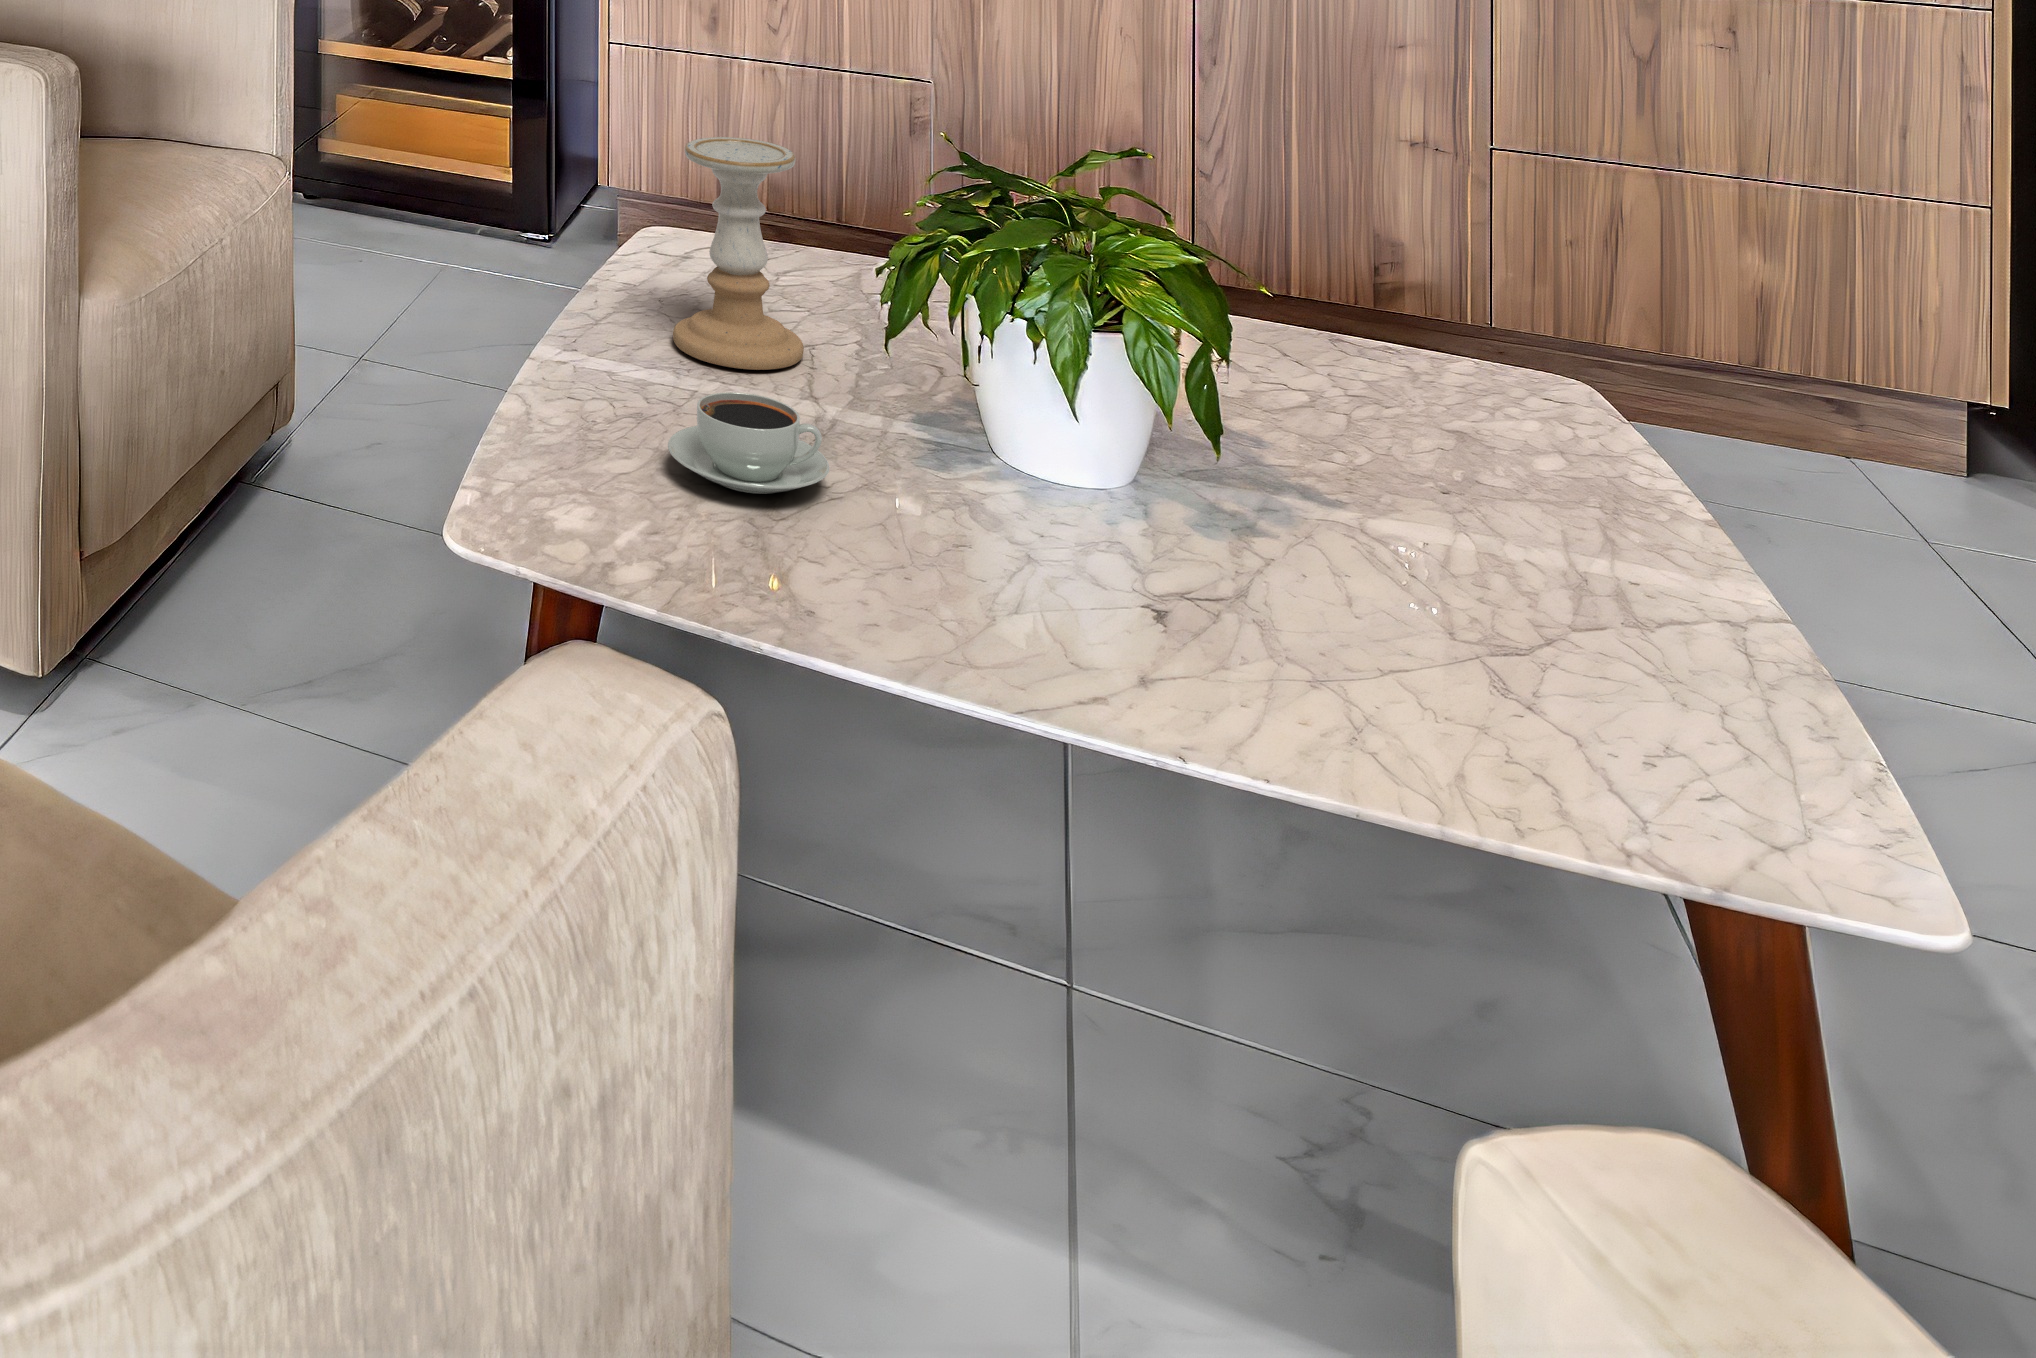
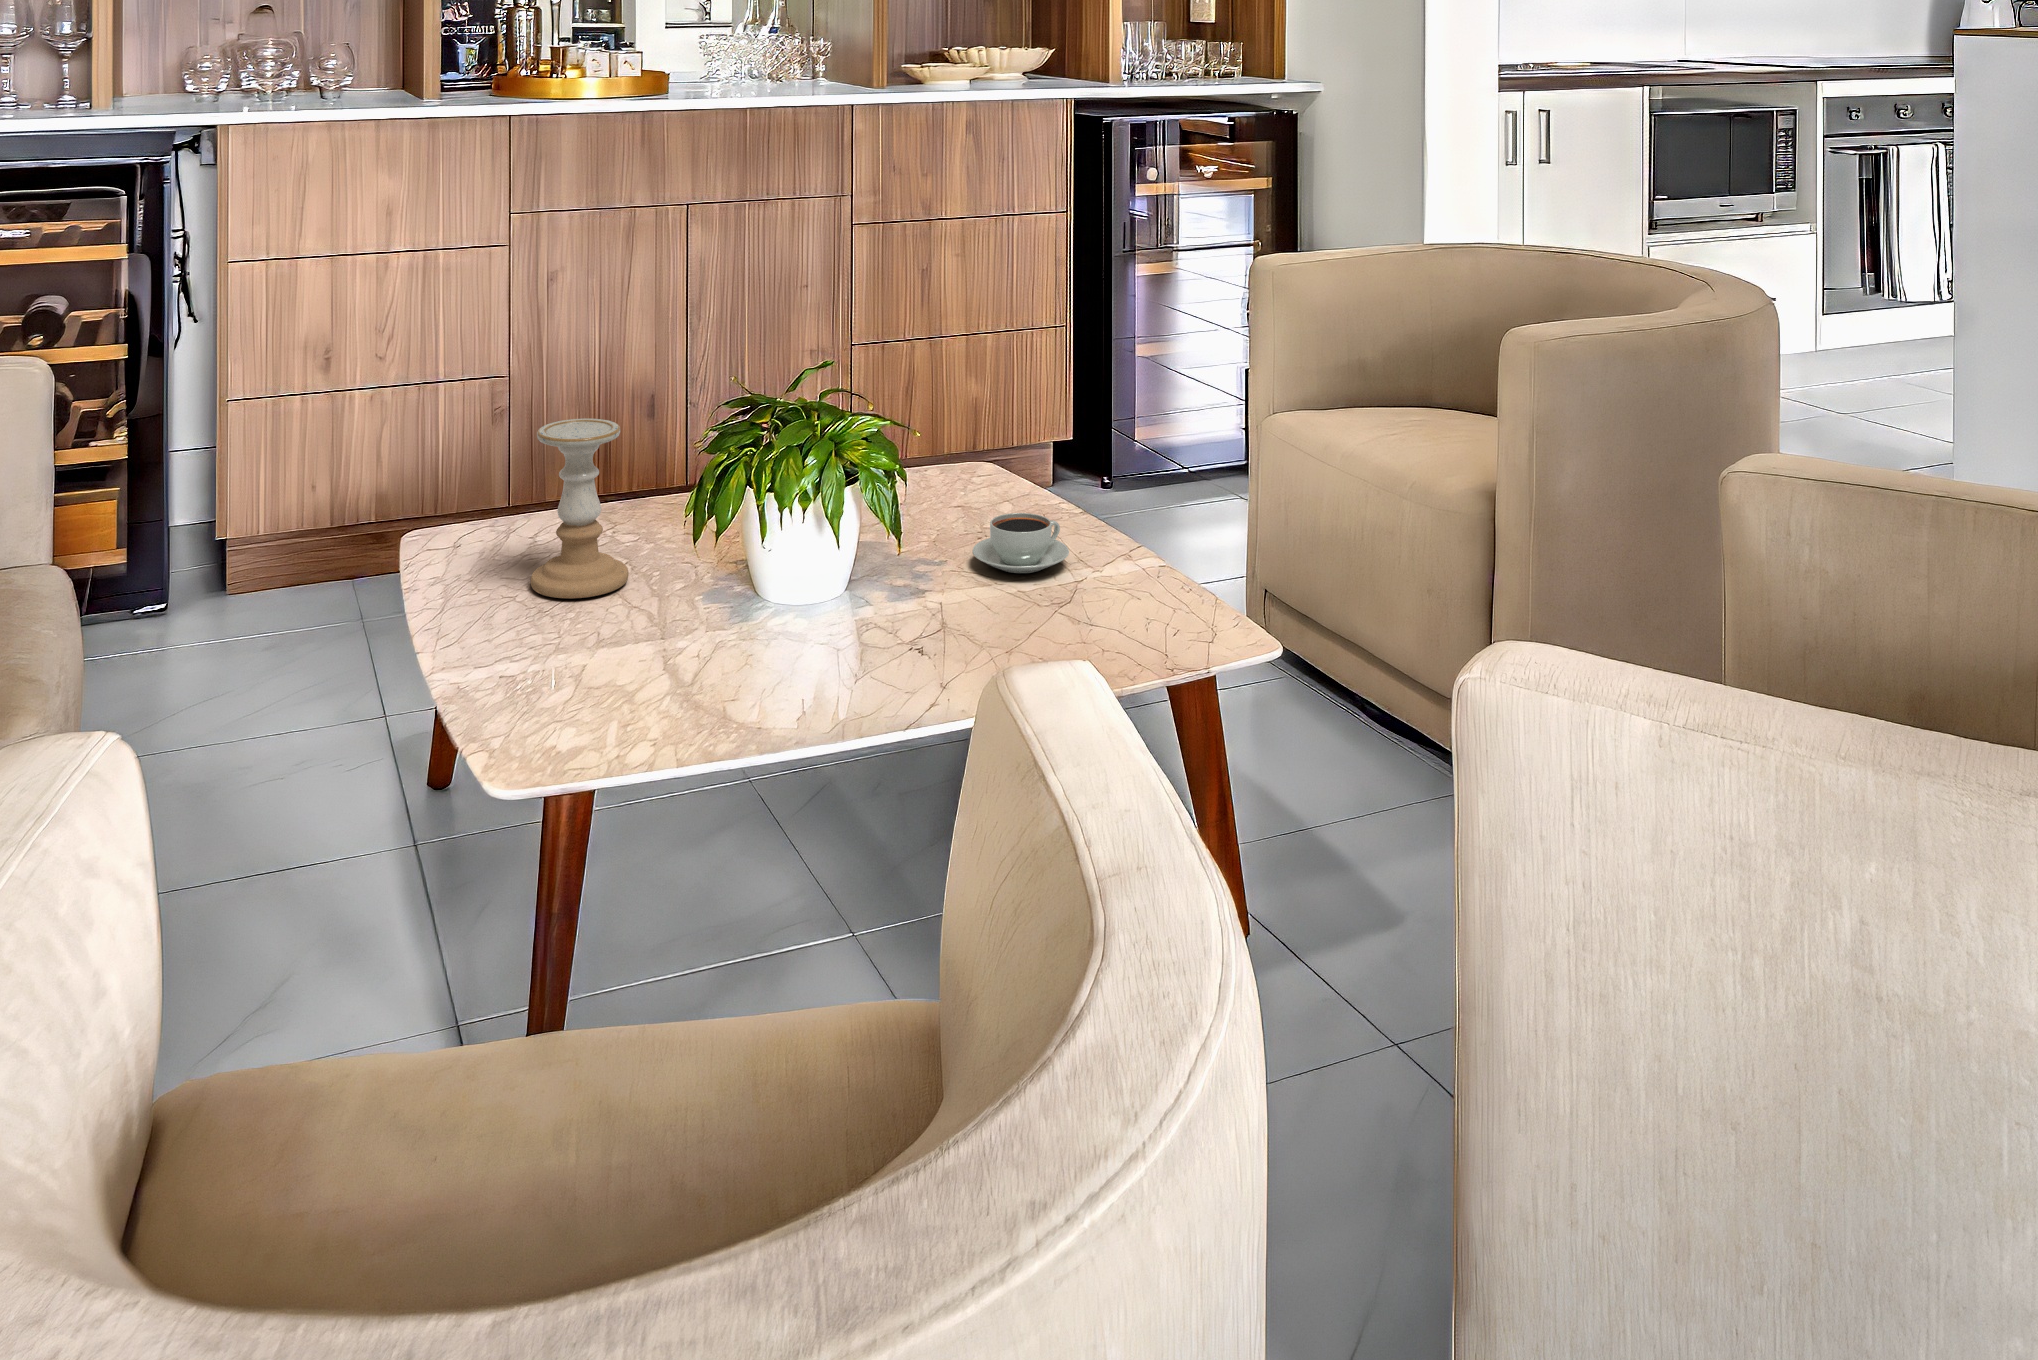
coffee cup: present [668,392,829,494] -> present [972,513,1069,573]

